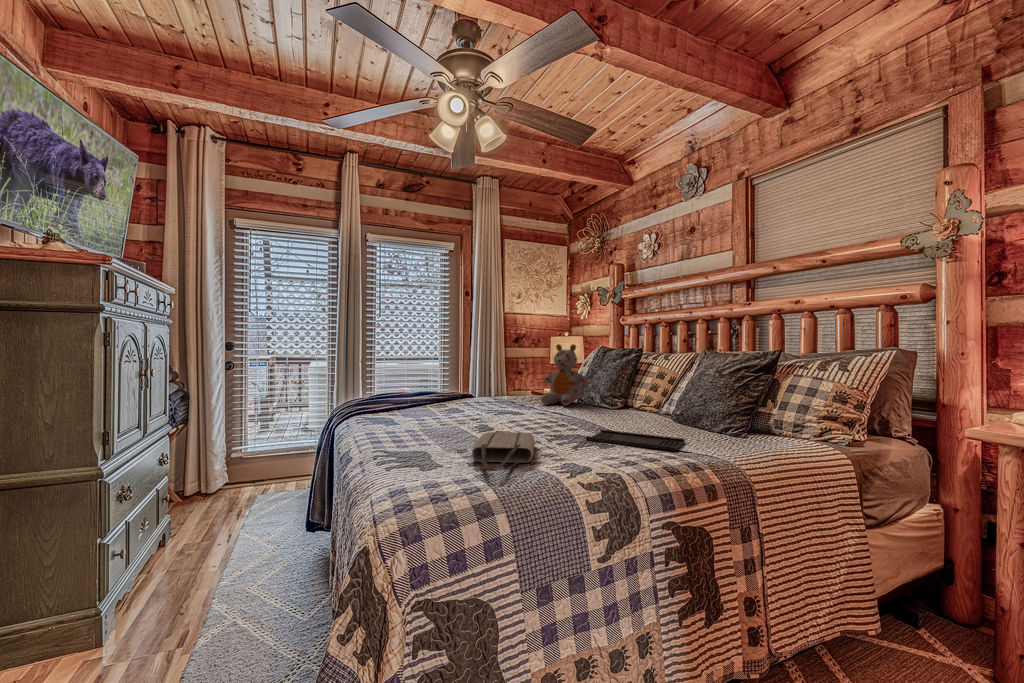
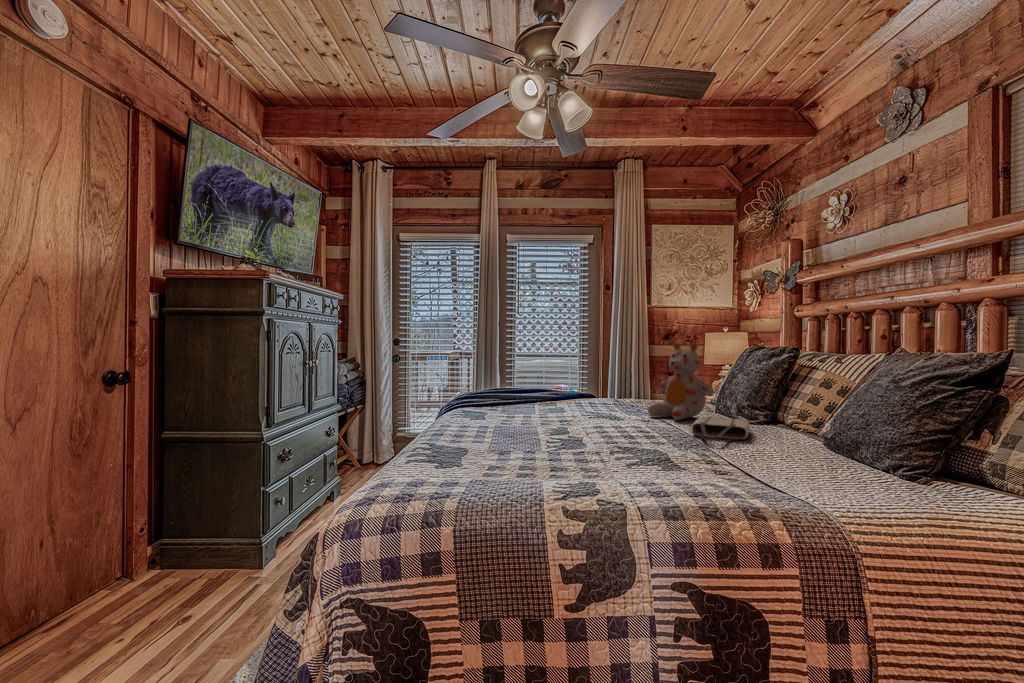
tray: present [586,429,685,451] -> none [648,449,792,487]
tote bag: present [472,432,535,471] -> present [691,417,749,441]

